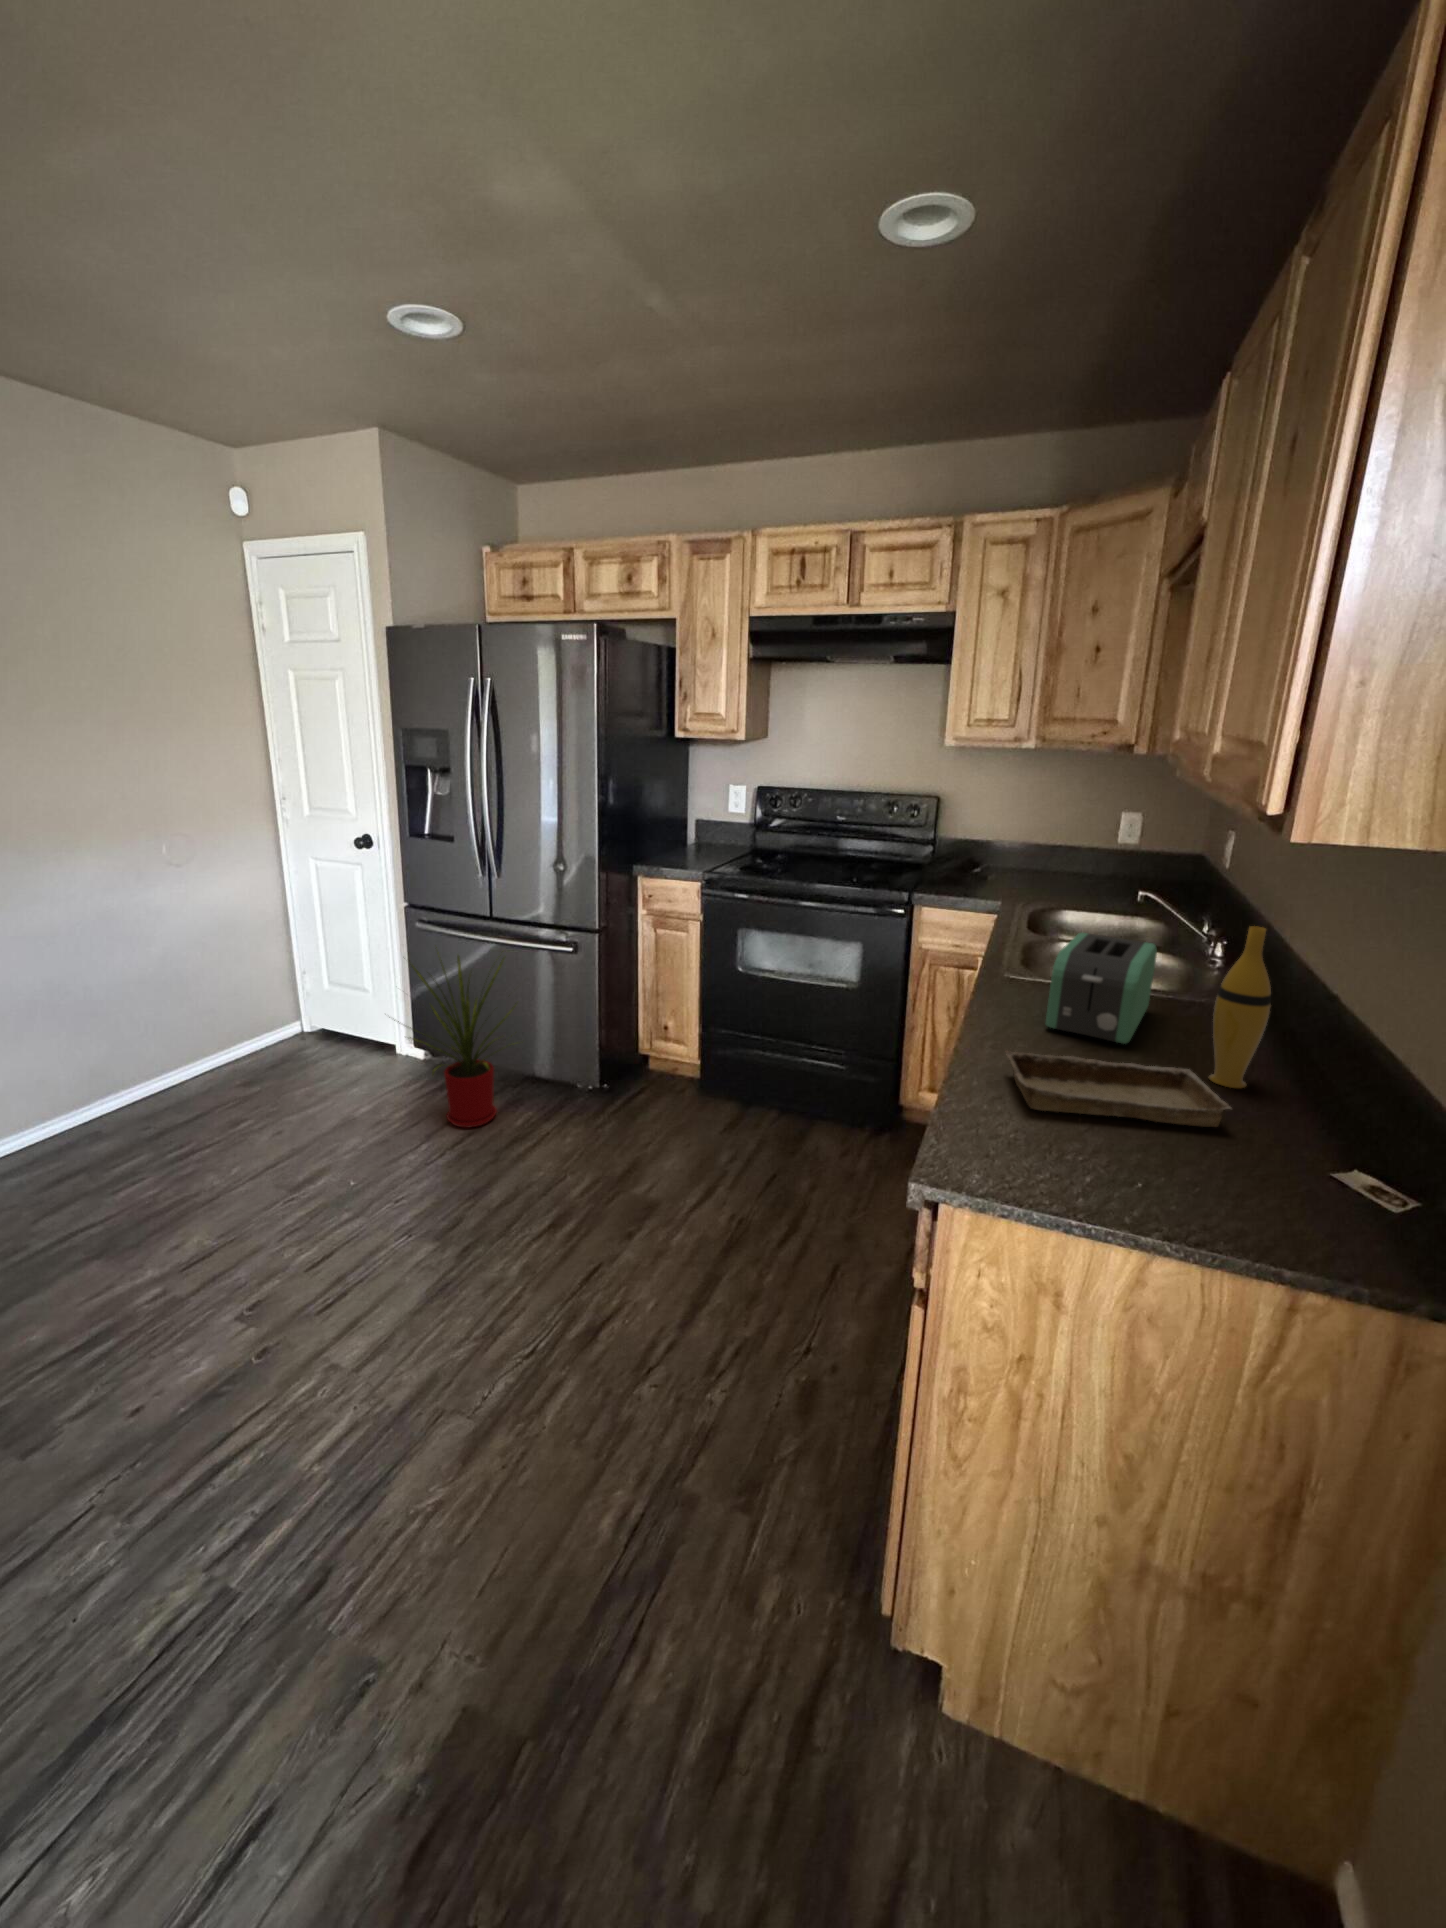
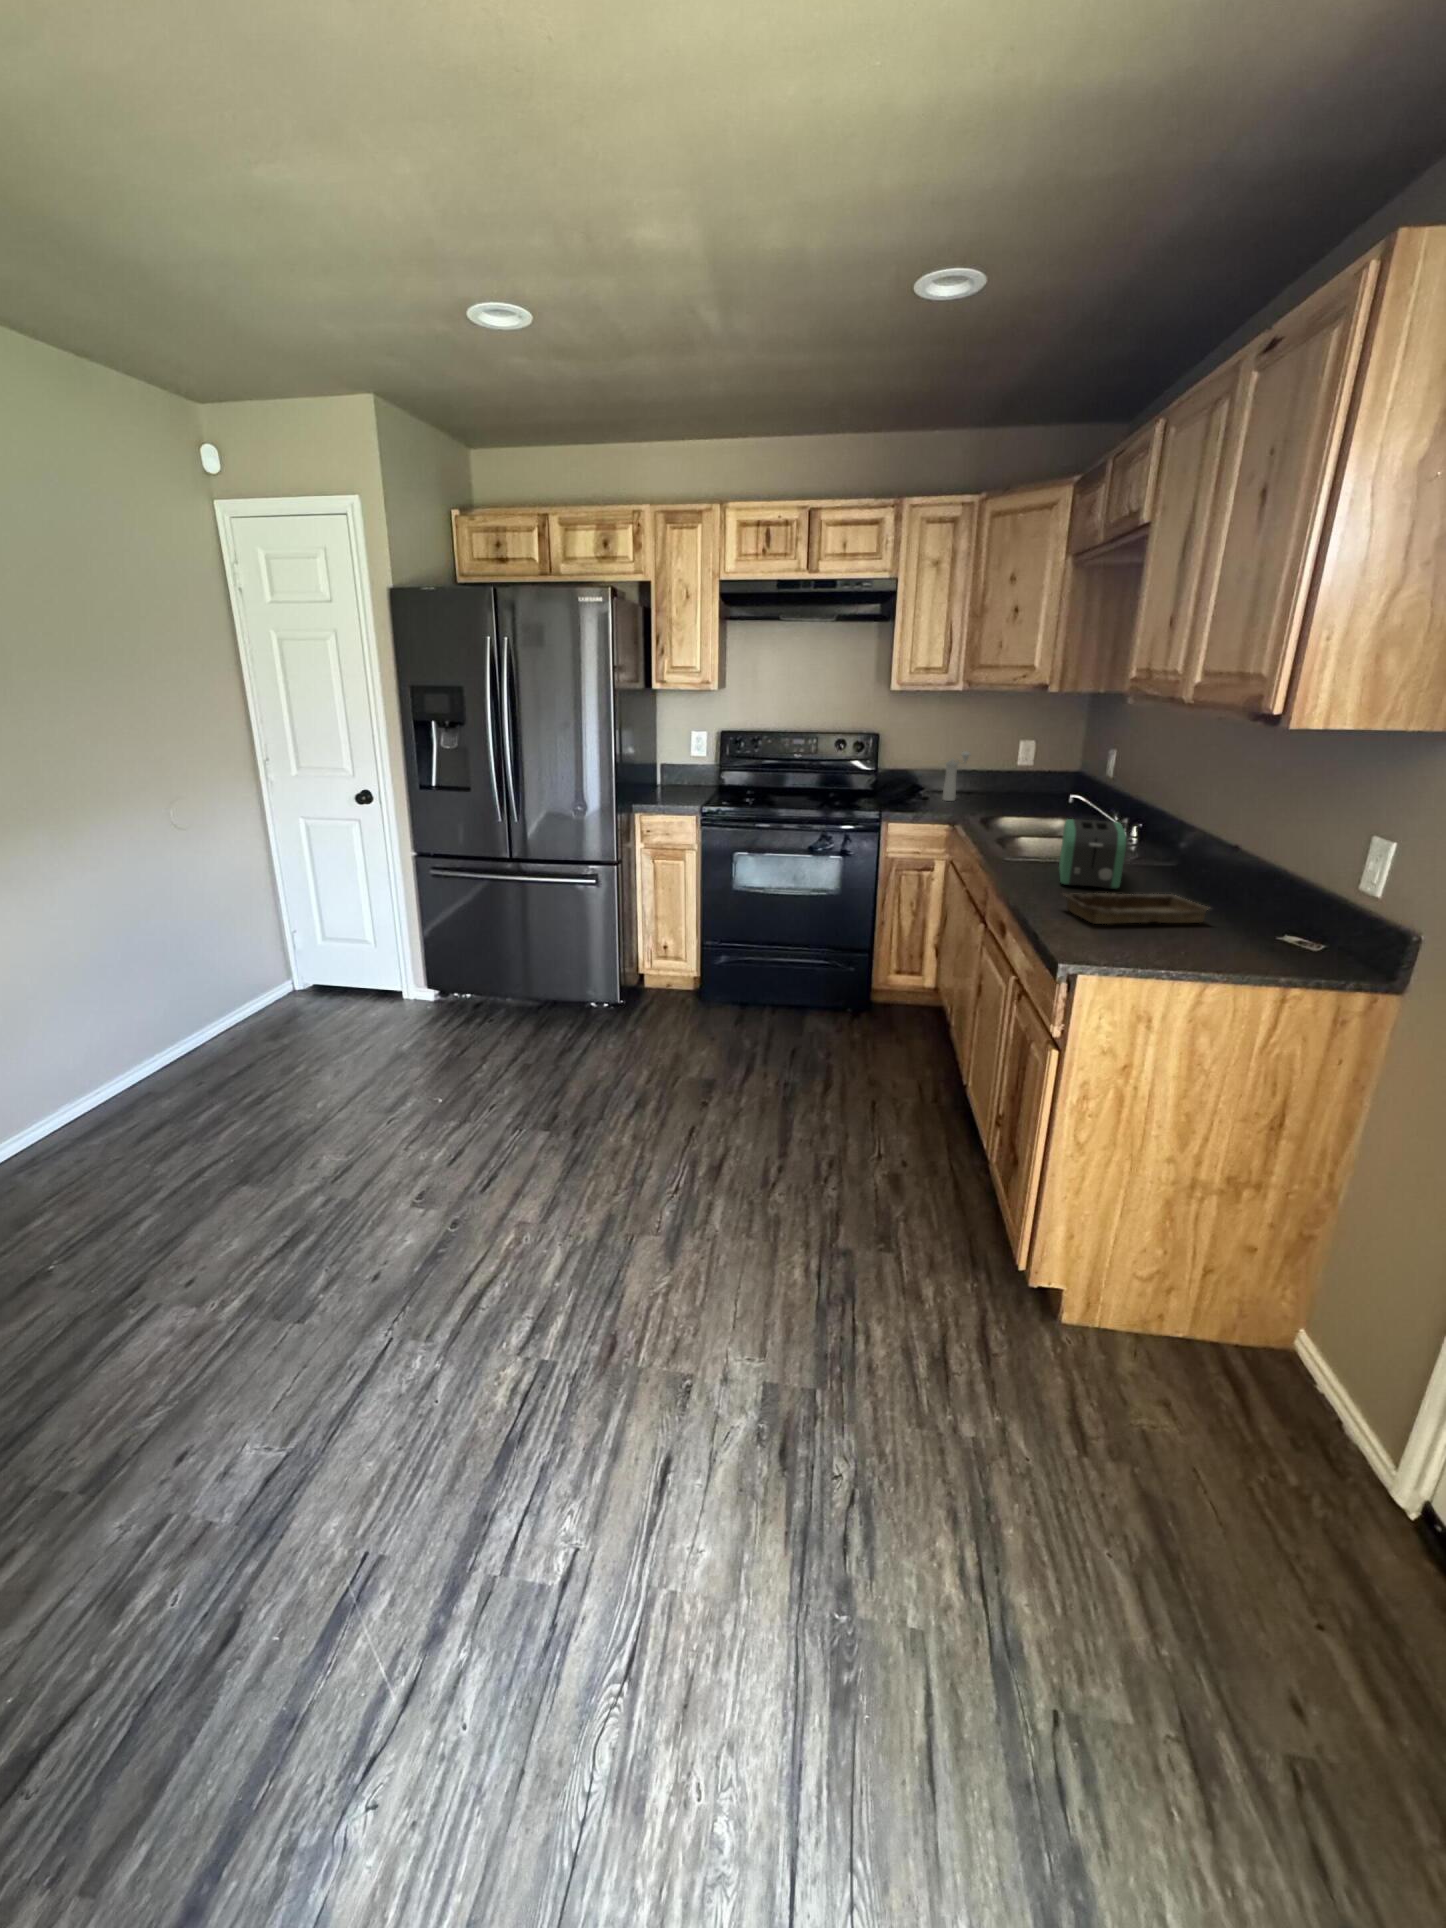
pepper mill: none [1010,821,1052,881] -> present [942,751,970,801]
vase: present [1209,926,1271,1088] -> none [1177,797,1217,905]
house plant: present [394,947,516,1128] -> none [438,886,567,1051]

